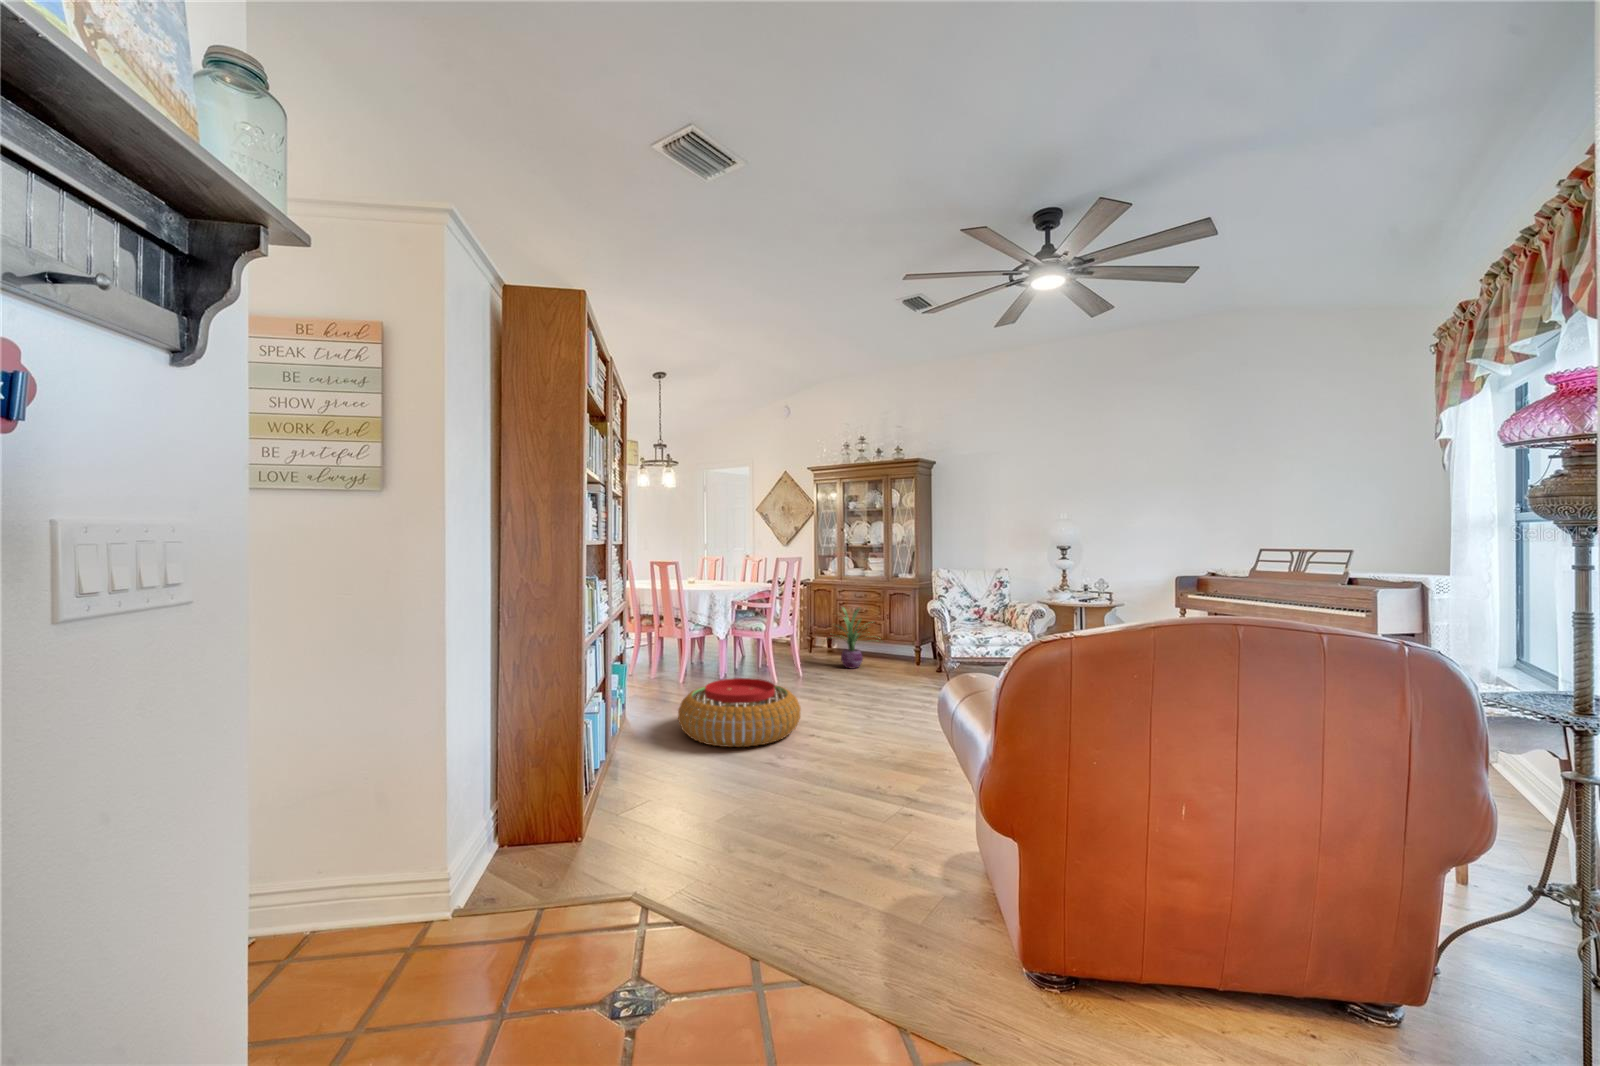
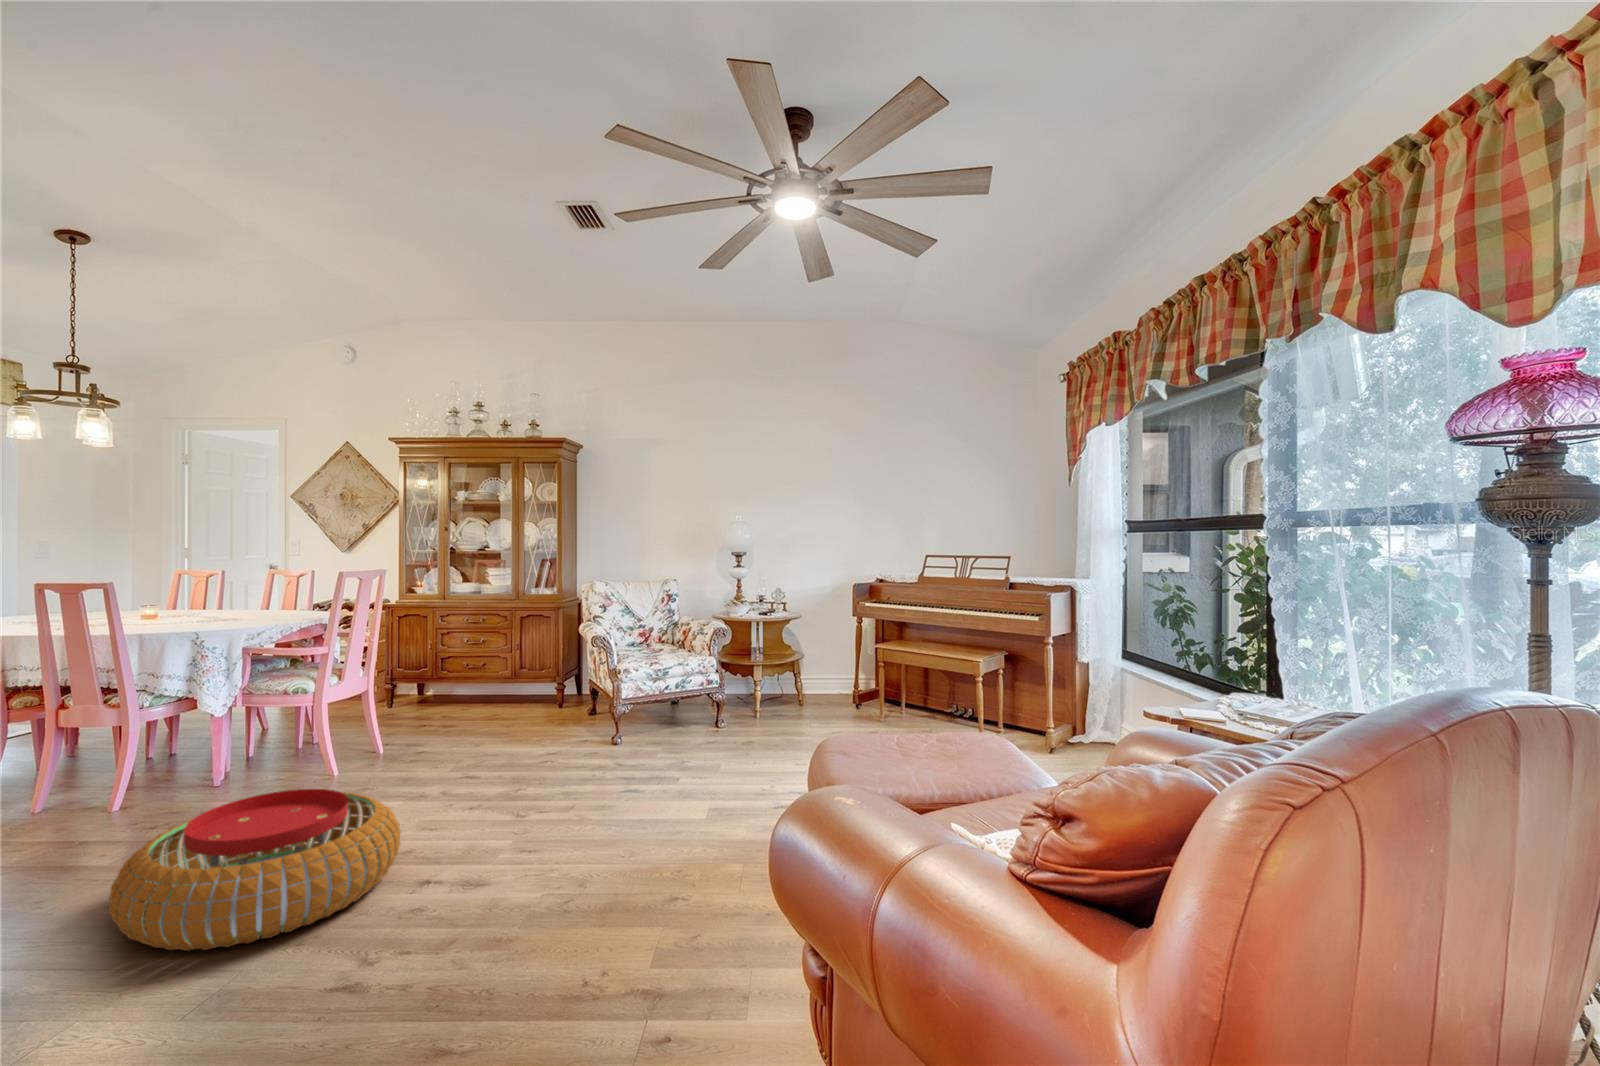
decorative plant: present [835,607,863,669] -> none [411,639,517,730]

